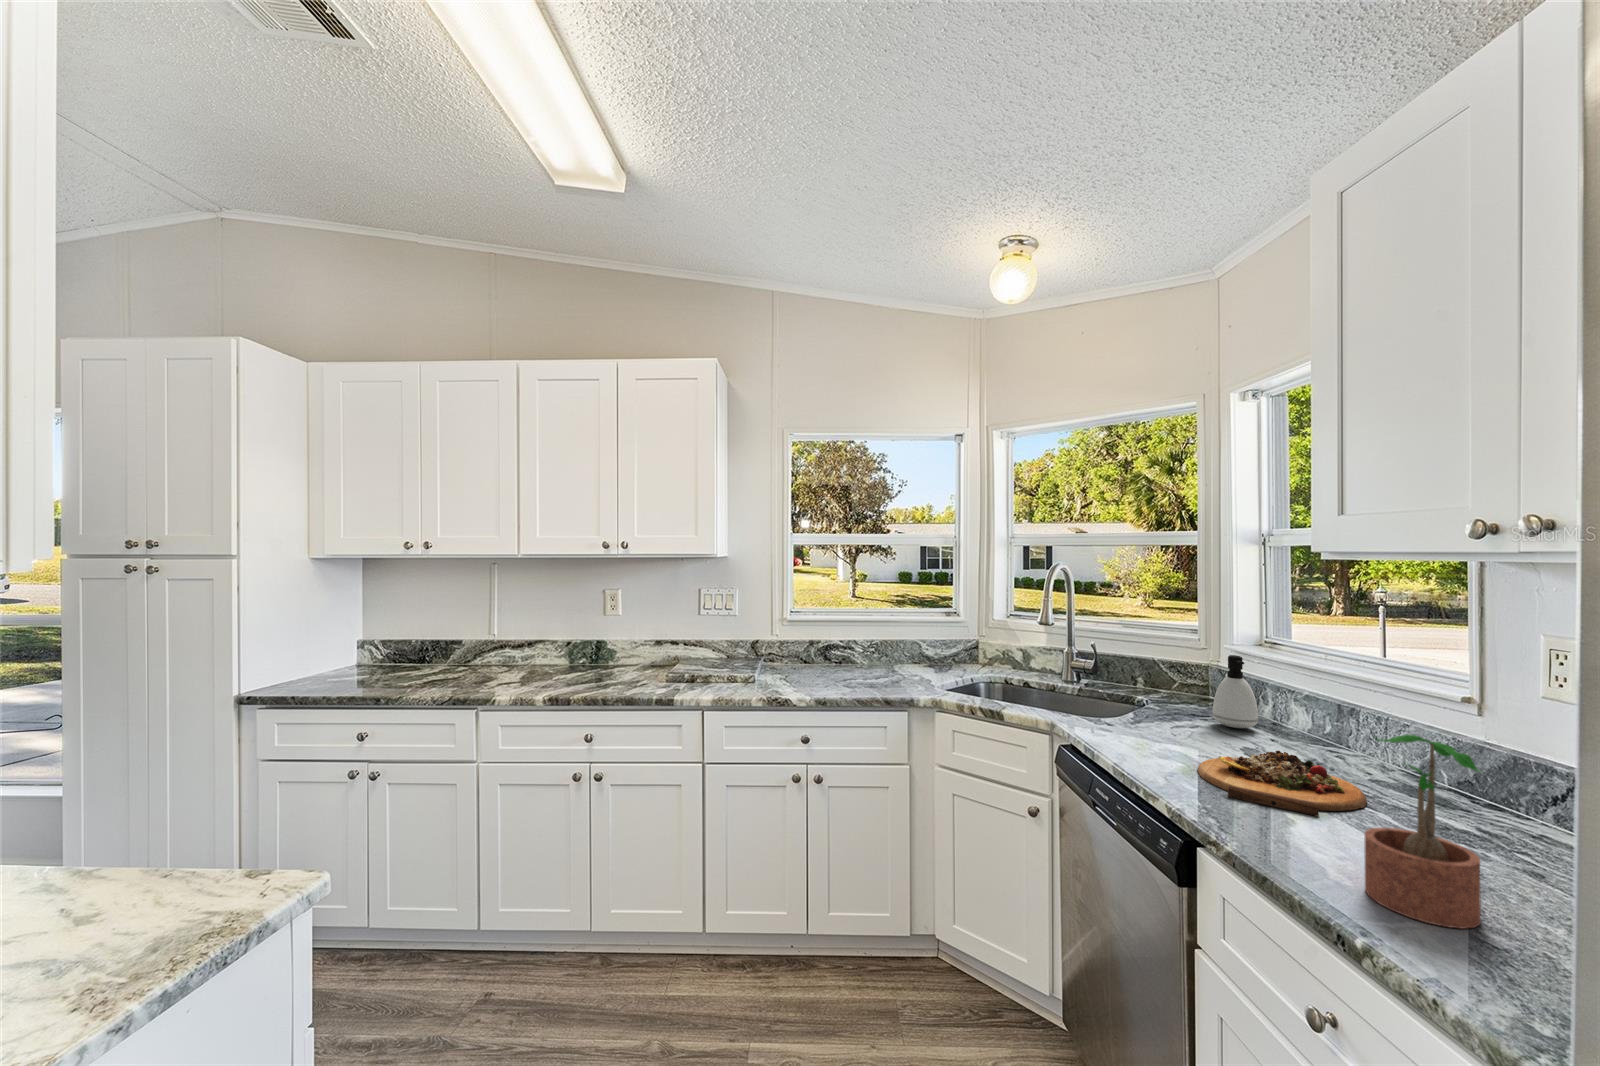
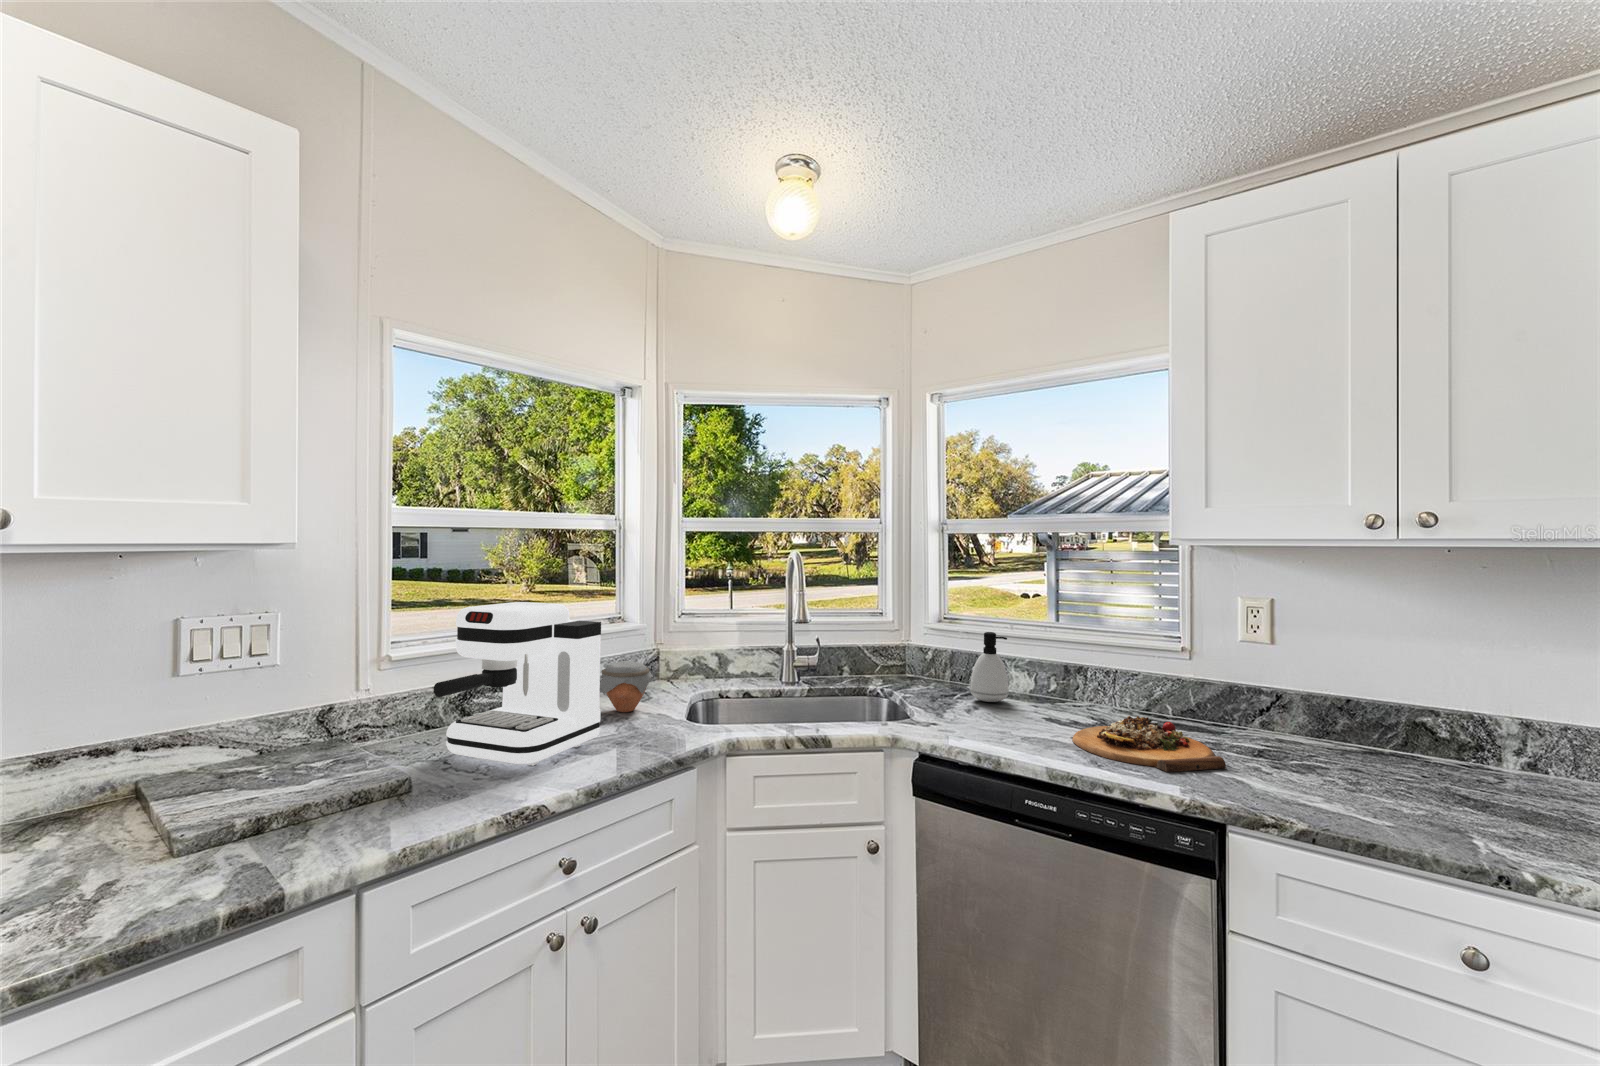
coffee maker: none [771,594,863,685] -> present [434,602,601,766]
jar: none [896,641,934,675] -> present [600,661,653,712]
potted plant: present [1364,735,1481,929] -> none [1380,681,1479,836]

